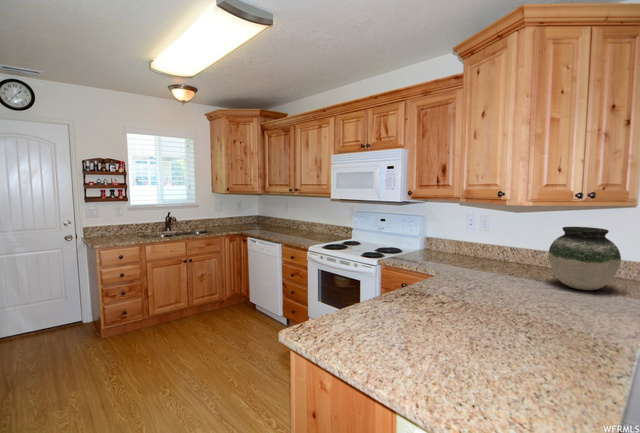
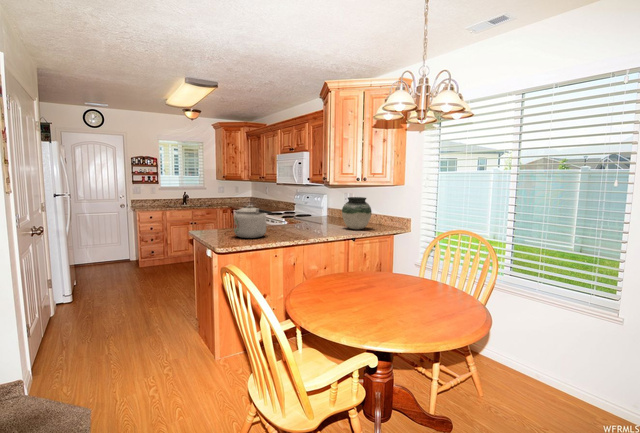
kettle: none [433,270,551,369] -> present [234,206,272,238]

